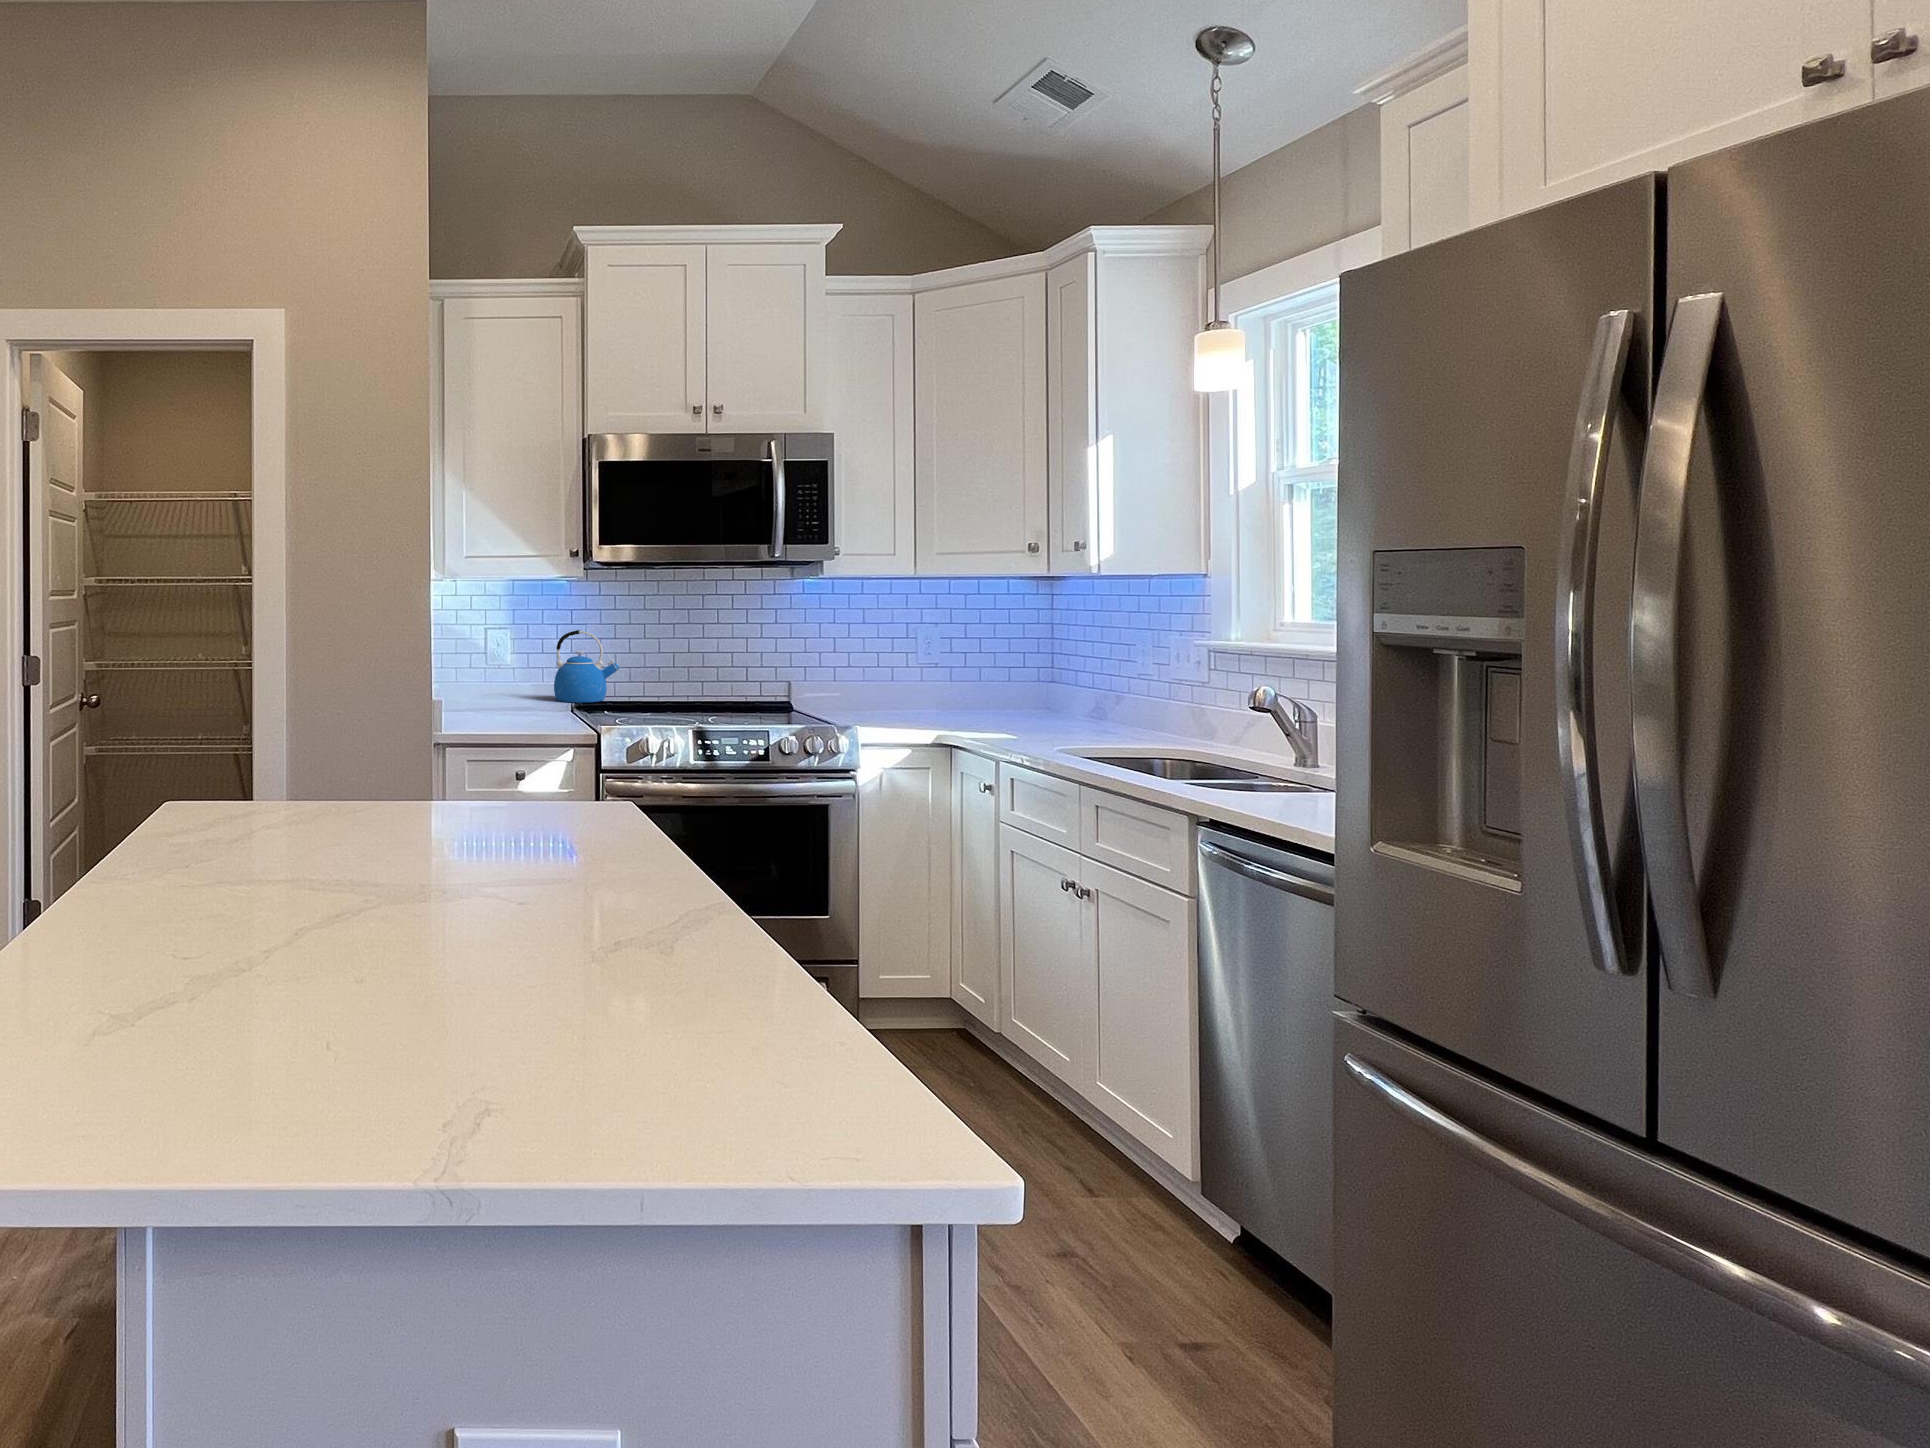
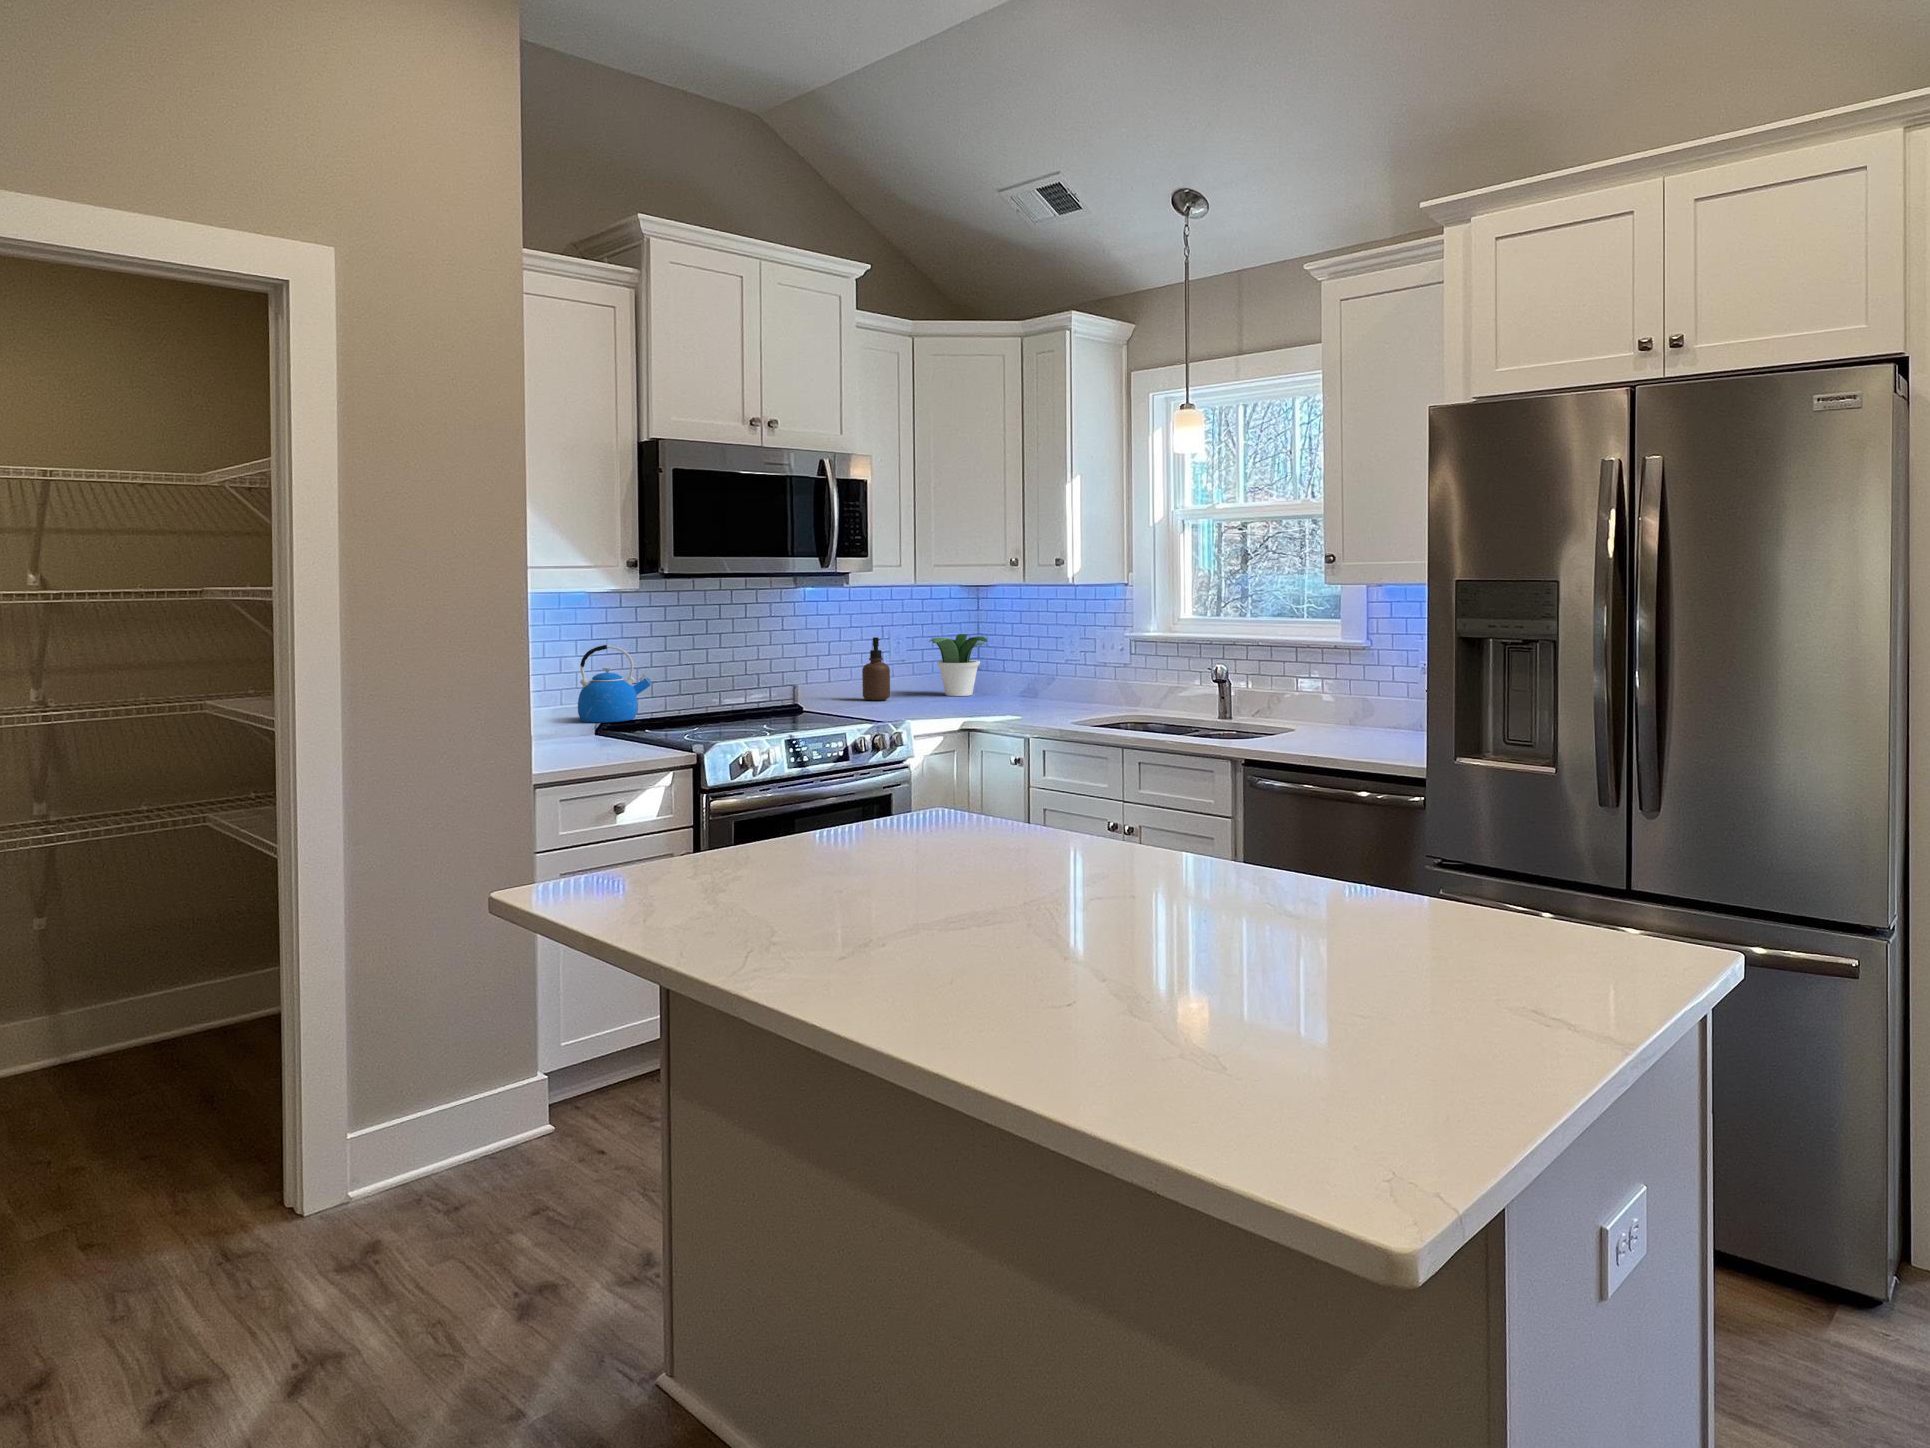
soap dispenser: none [869,631,901,701] -> present [862,637,890,701]
potted plant: none [956,631,1035,703] -> present [929,634,987,696]

